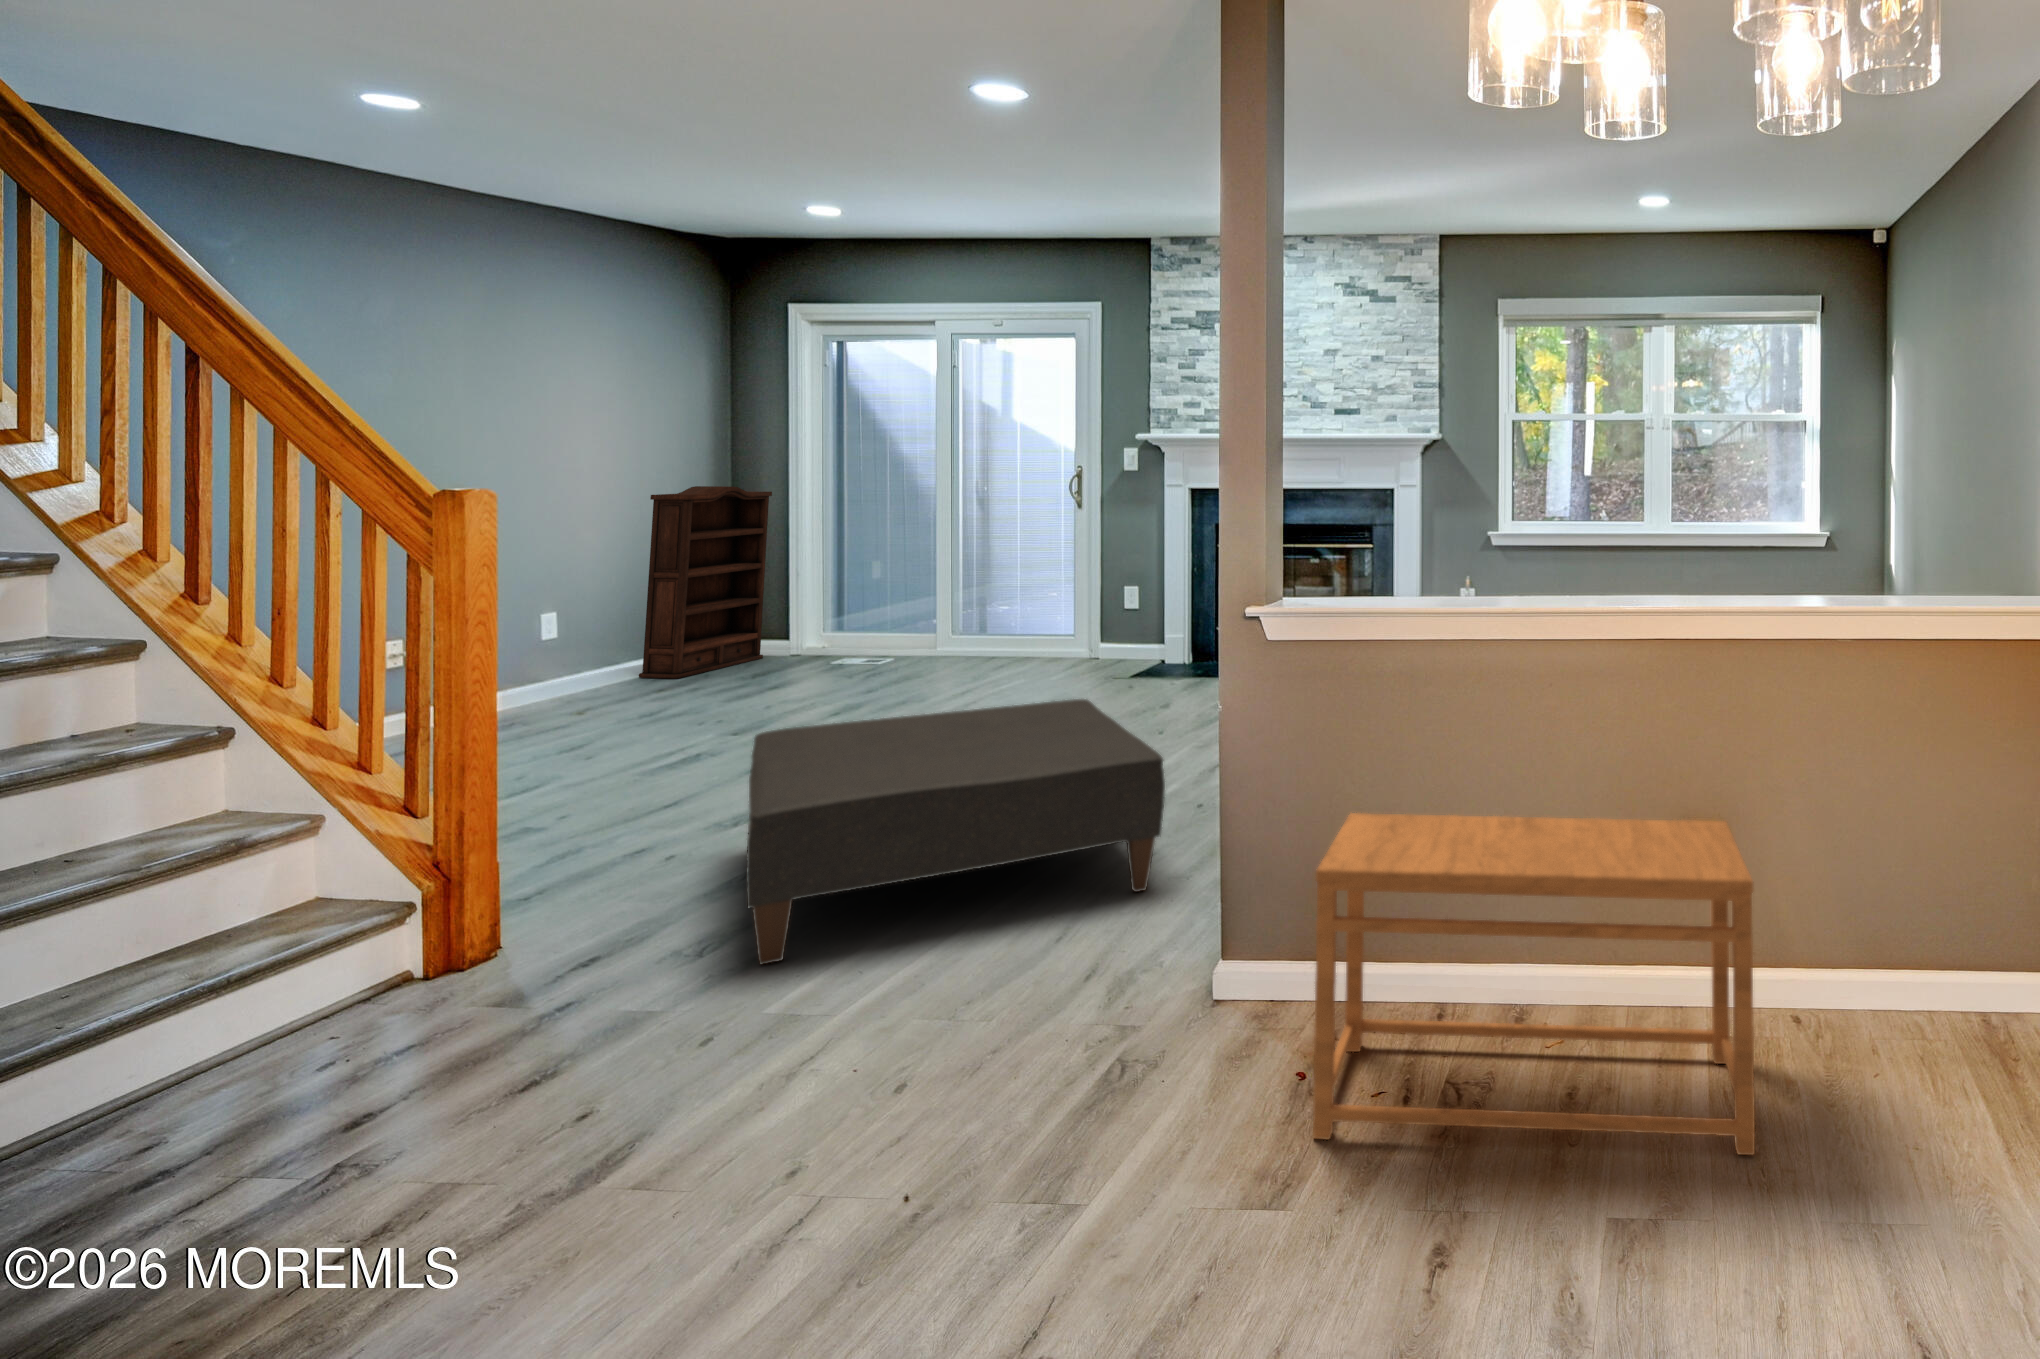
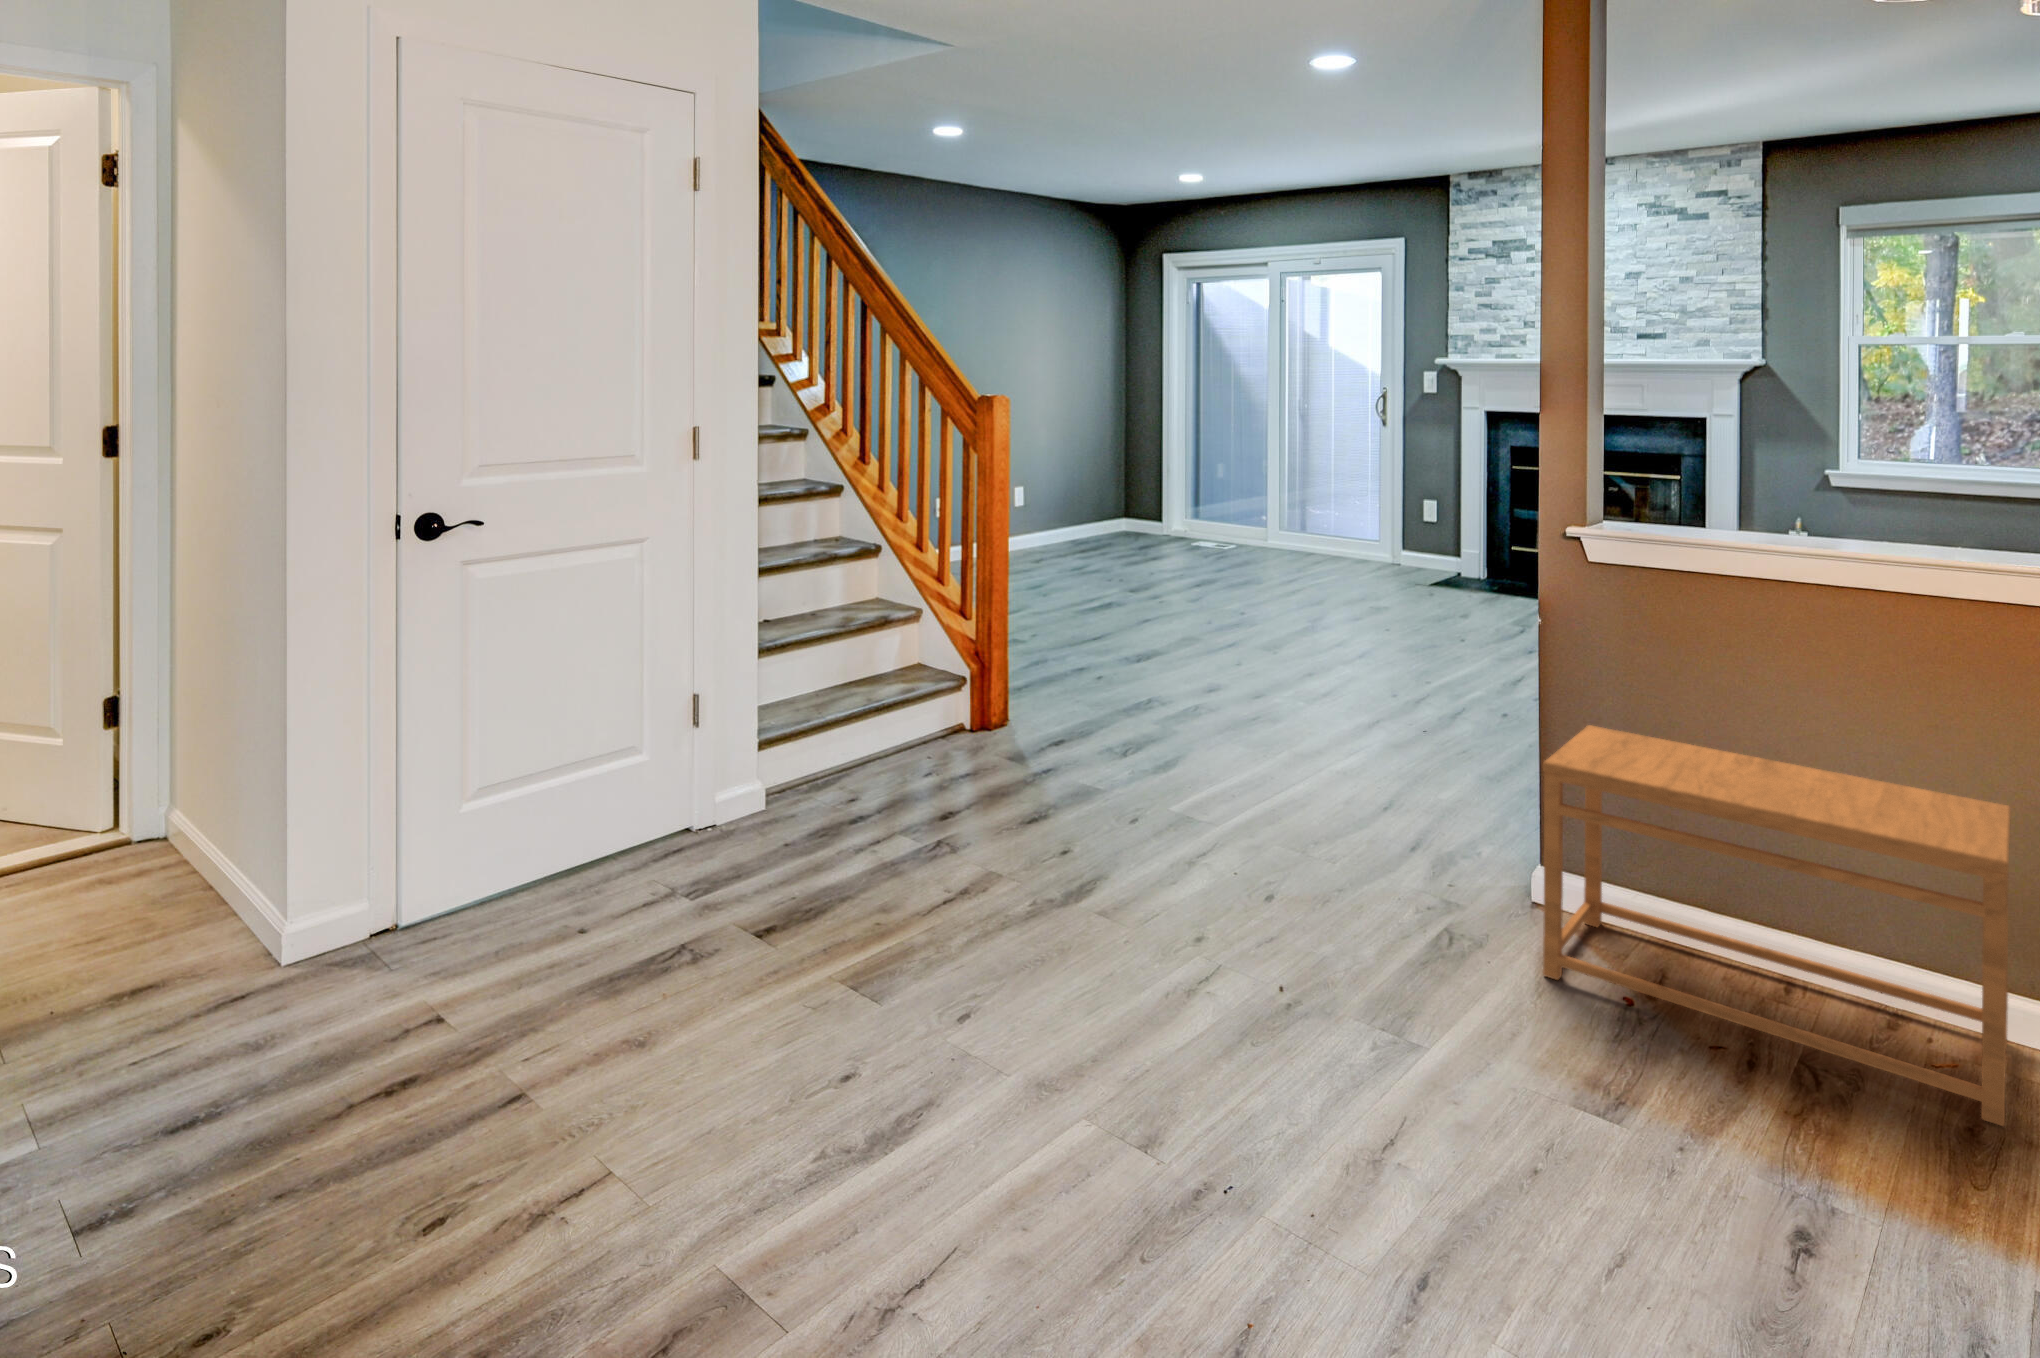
bookshelf: present [639,486,772,679] -> none [1070,400,1148,546]
ottoman: present [746,699,1165,964] -> none [1142,592,1442,763]

